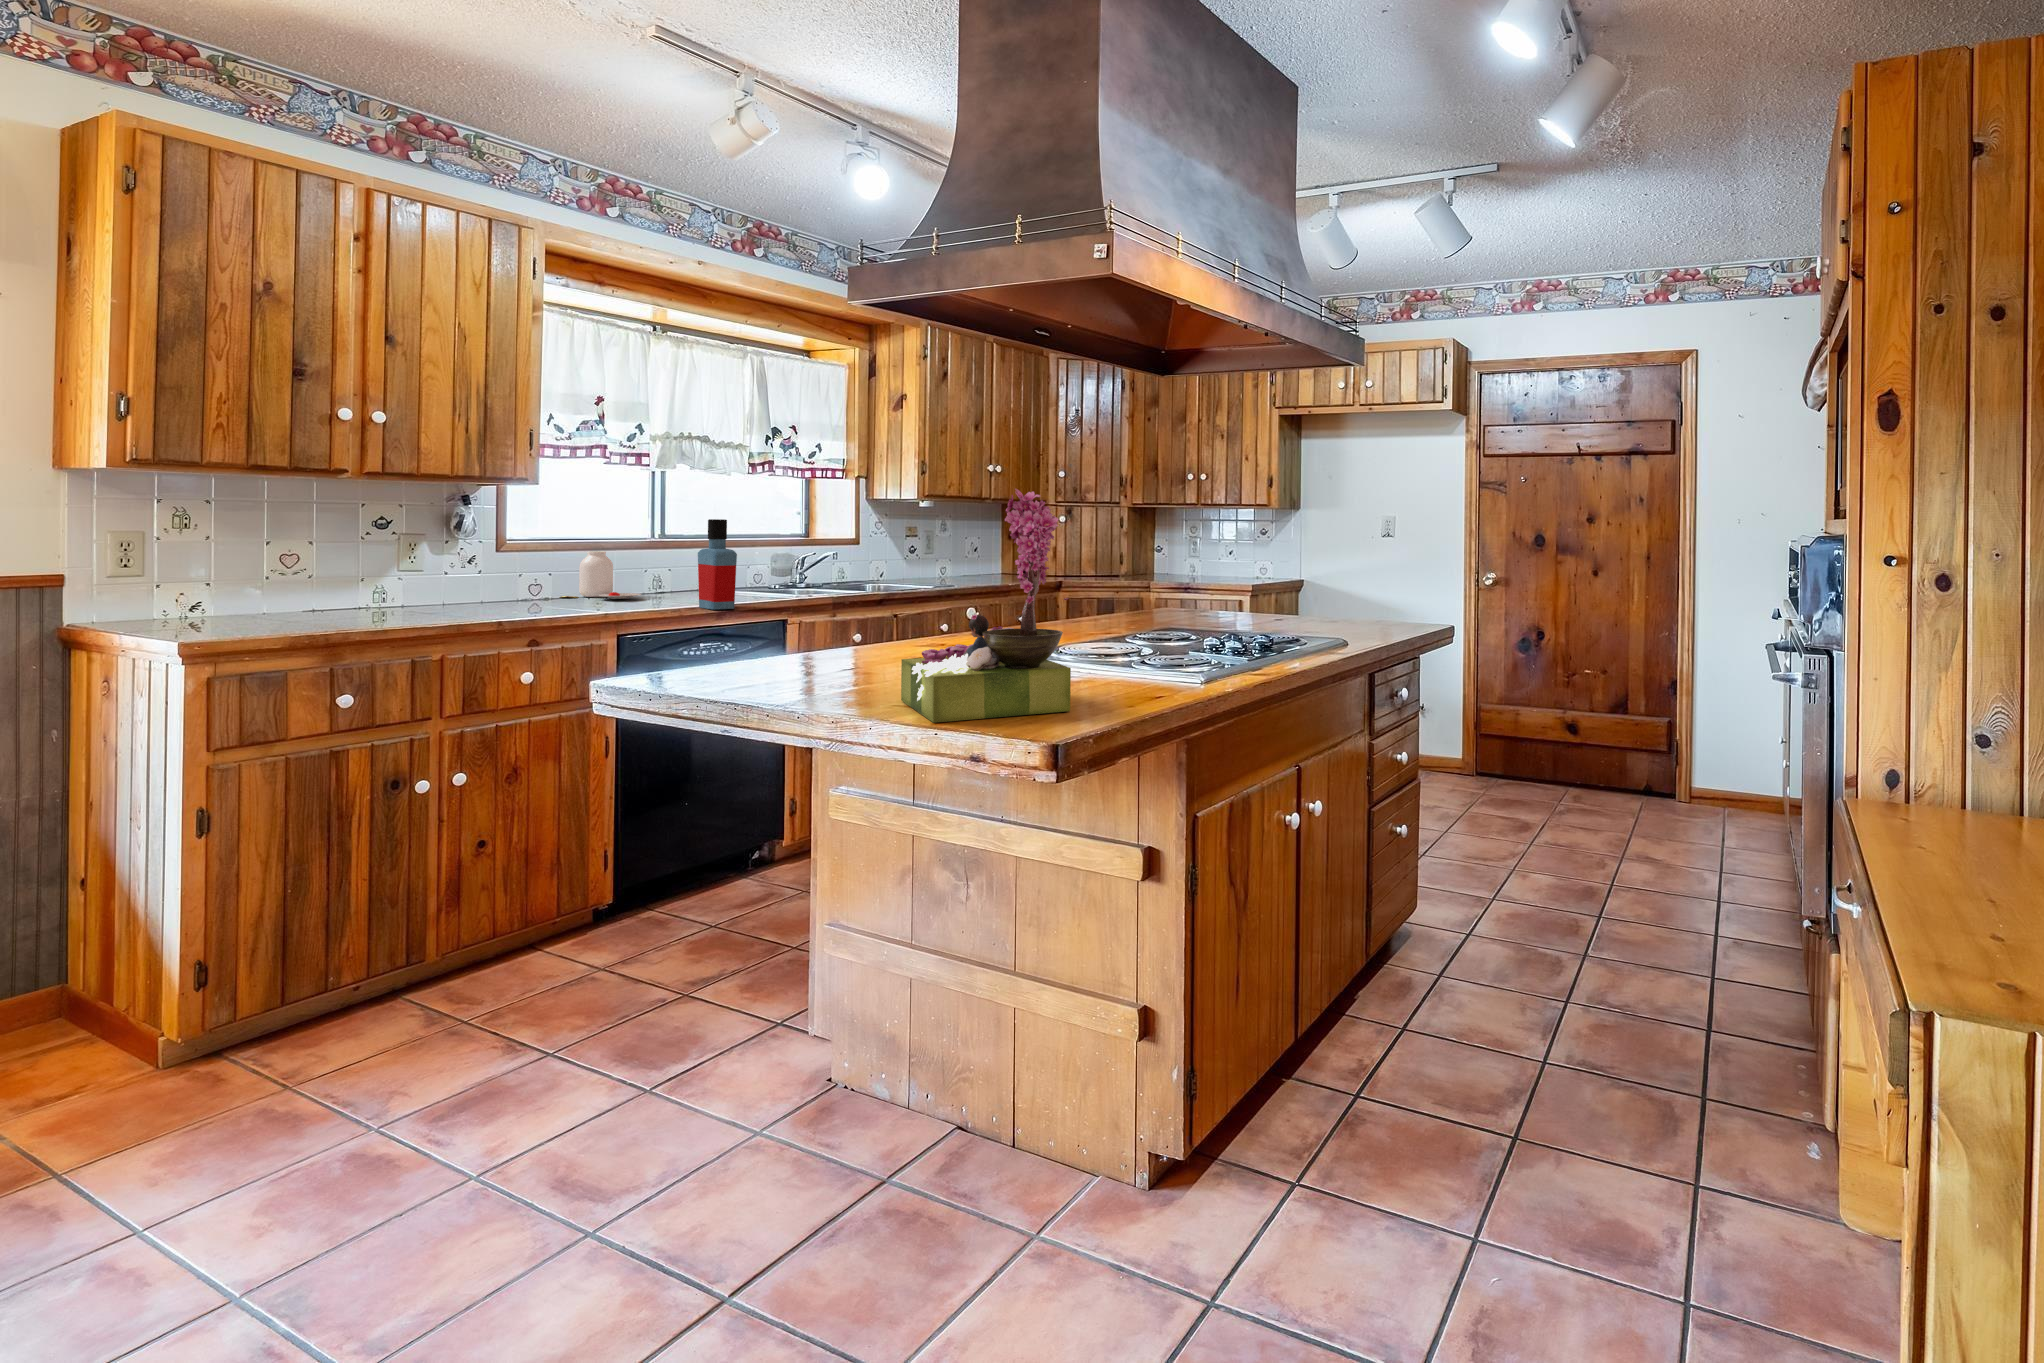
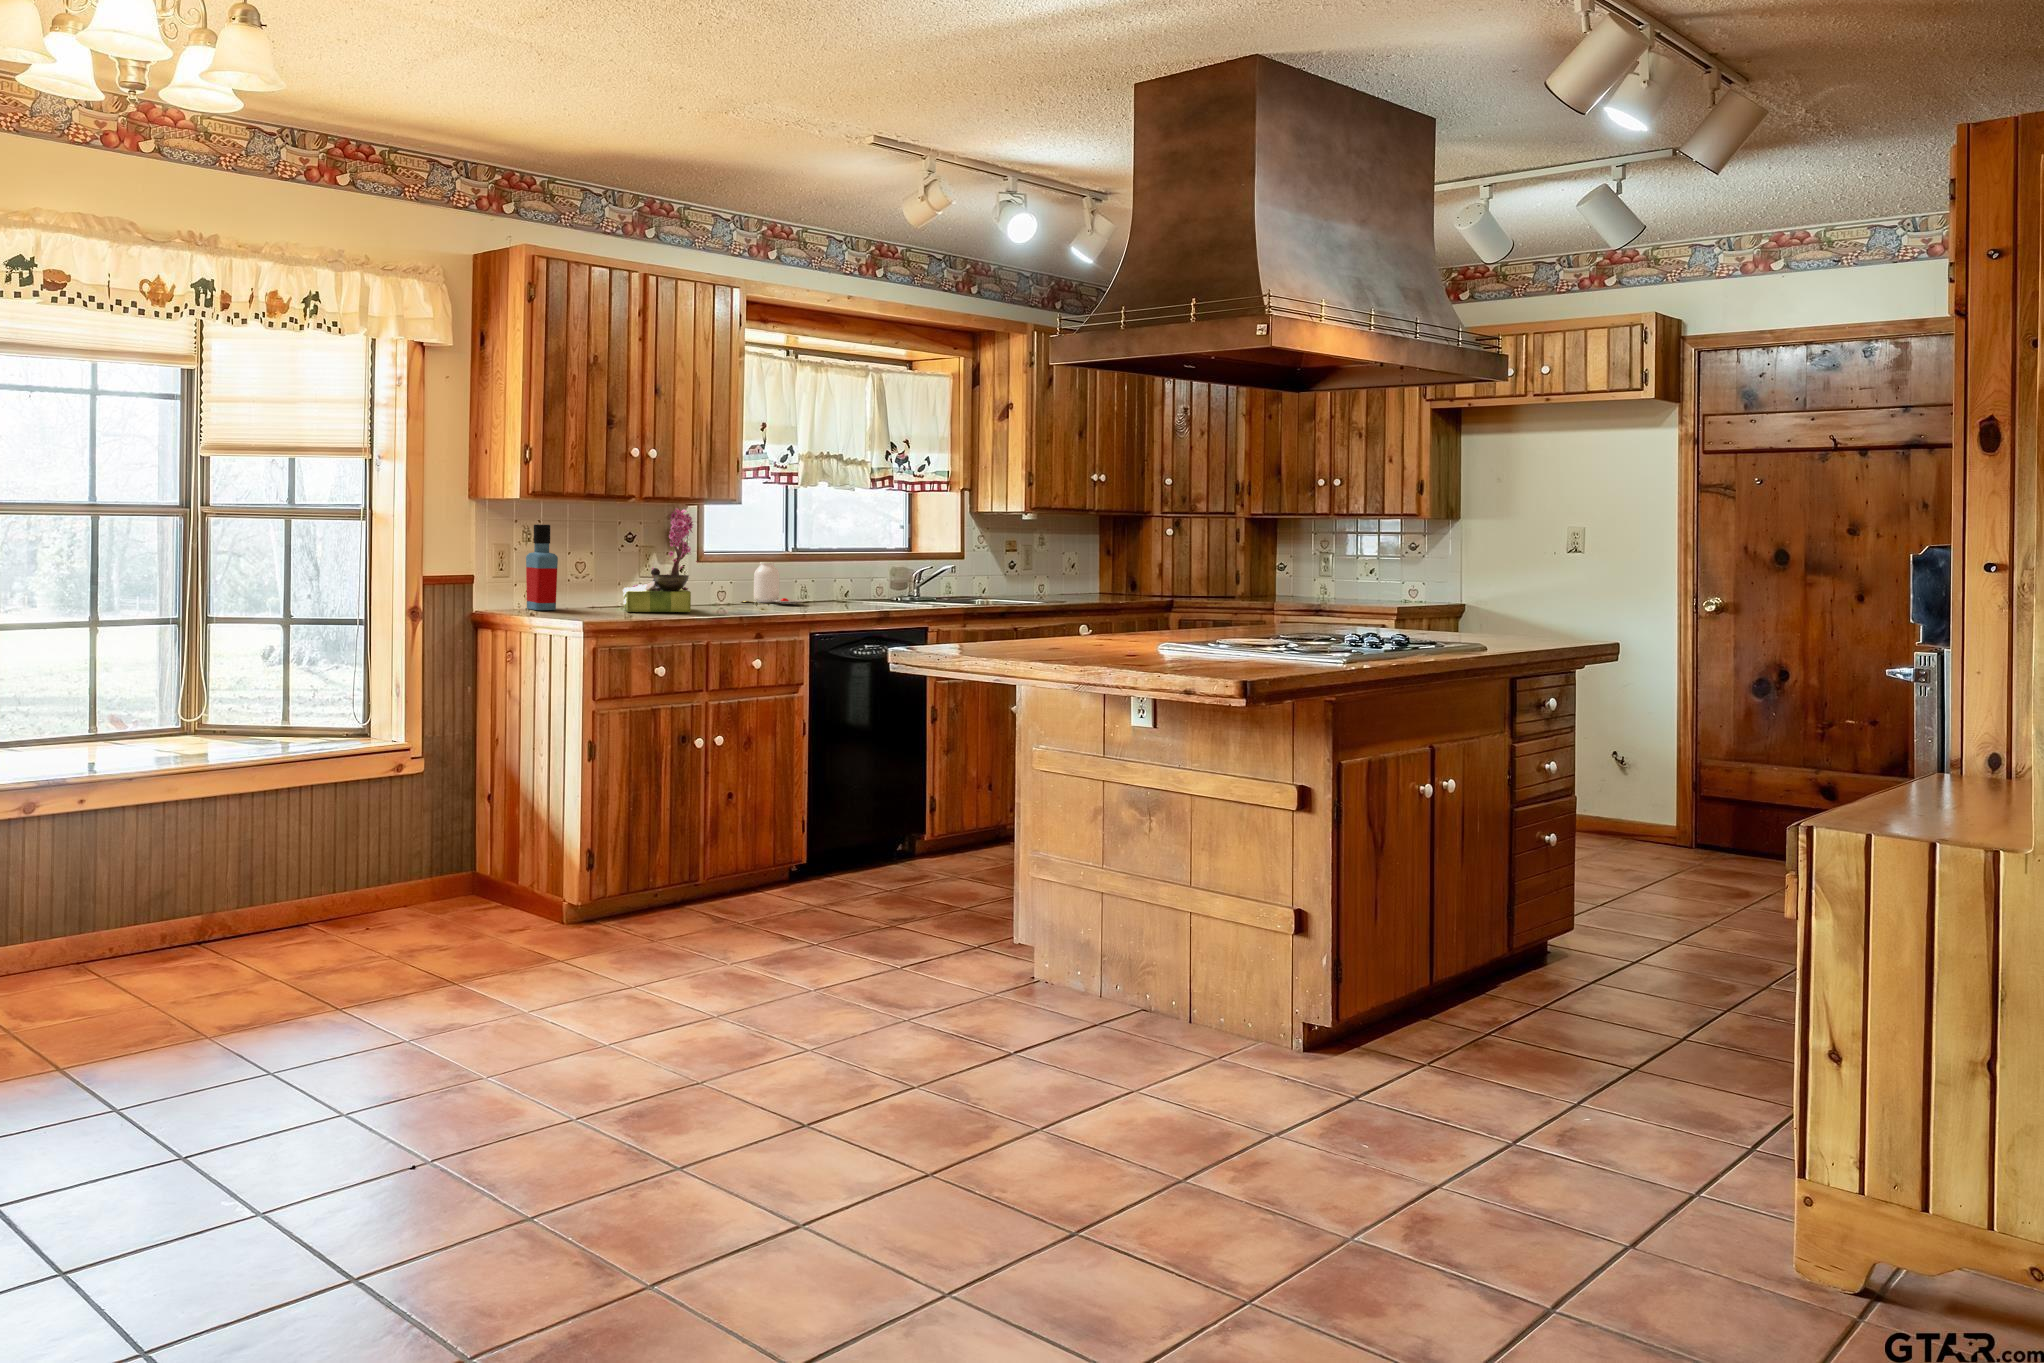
flower arrangement: present [901,489,1071,723] -> present [623,508,698,612]
bottle: present [698,519,737,609] -> present [526,525,558,610]

